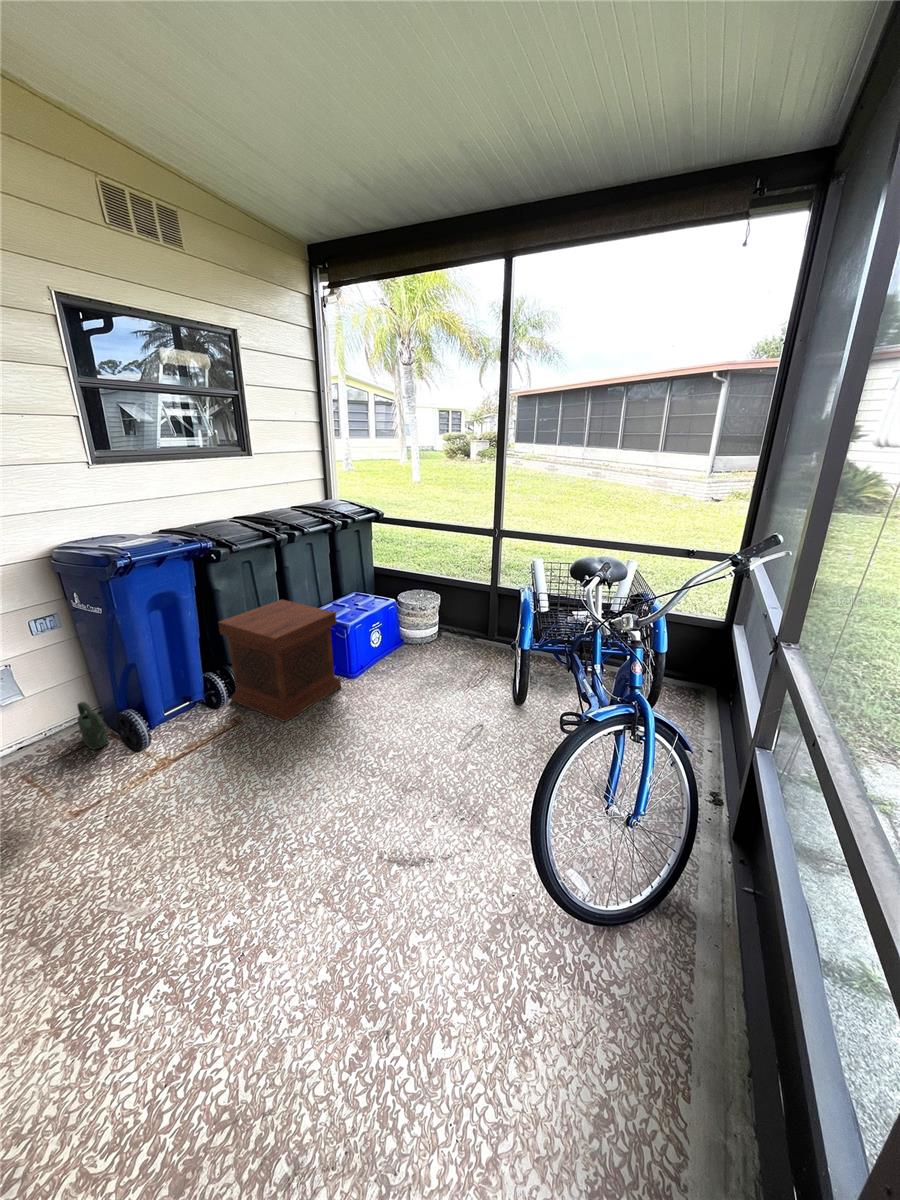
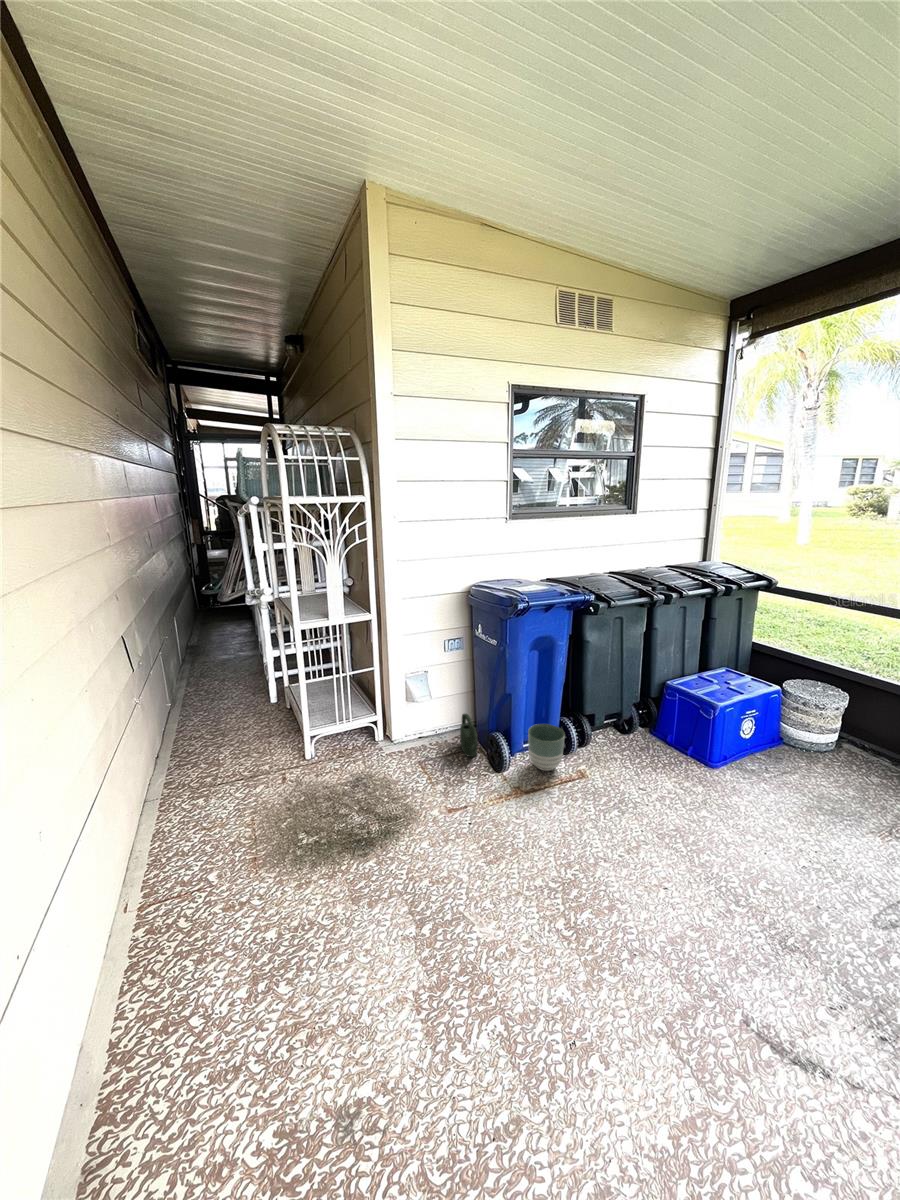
side table: present [218,600,341,722] -> none [577,661,707,795]
planter: none [168,683,213,731] -> present [528,724,565,771]

